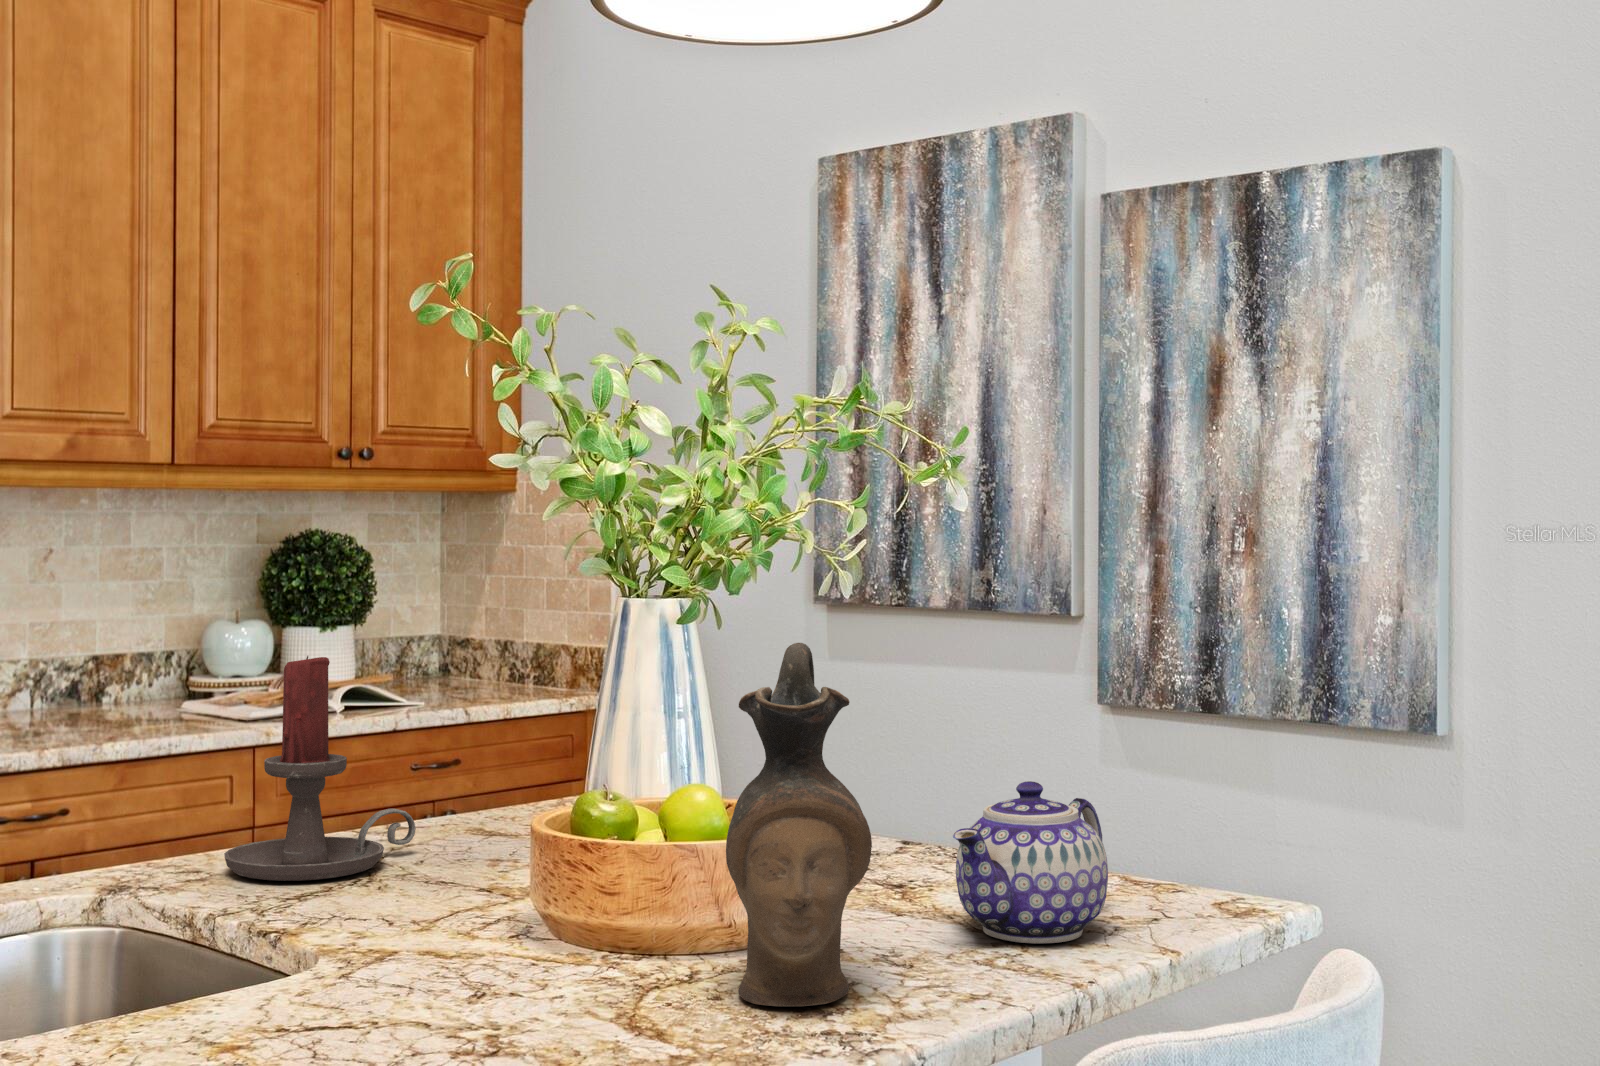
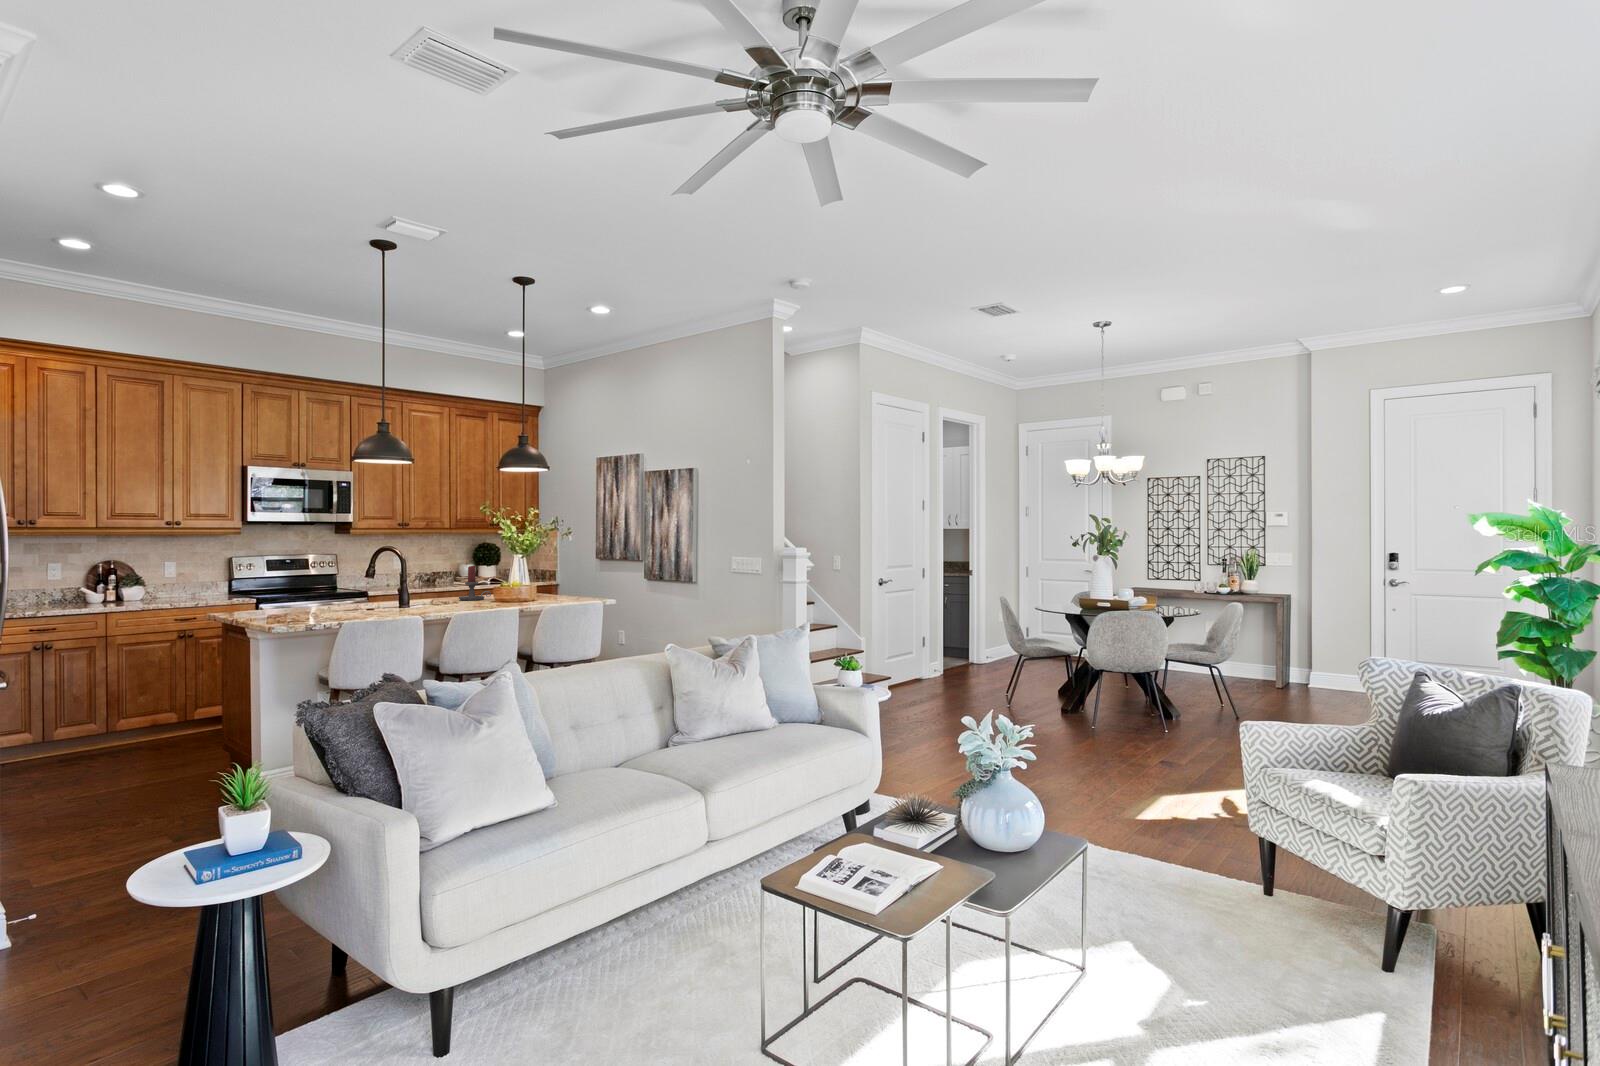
ceramic pitcher: present [726,643,872,1006] -> none [520,561,538,606]
teapot: present [953,781,1108,943] -> none [558,581,589,603]

